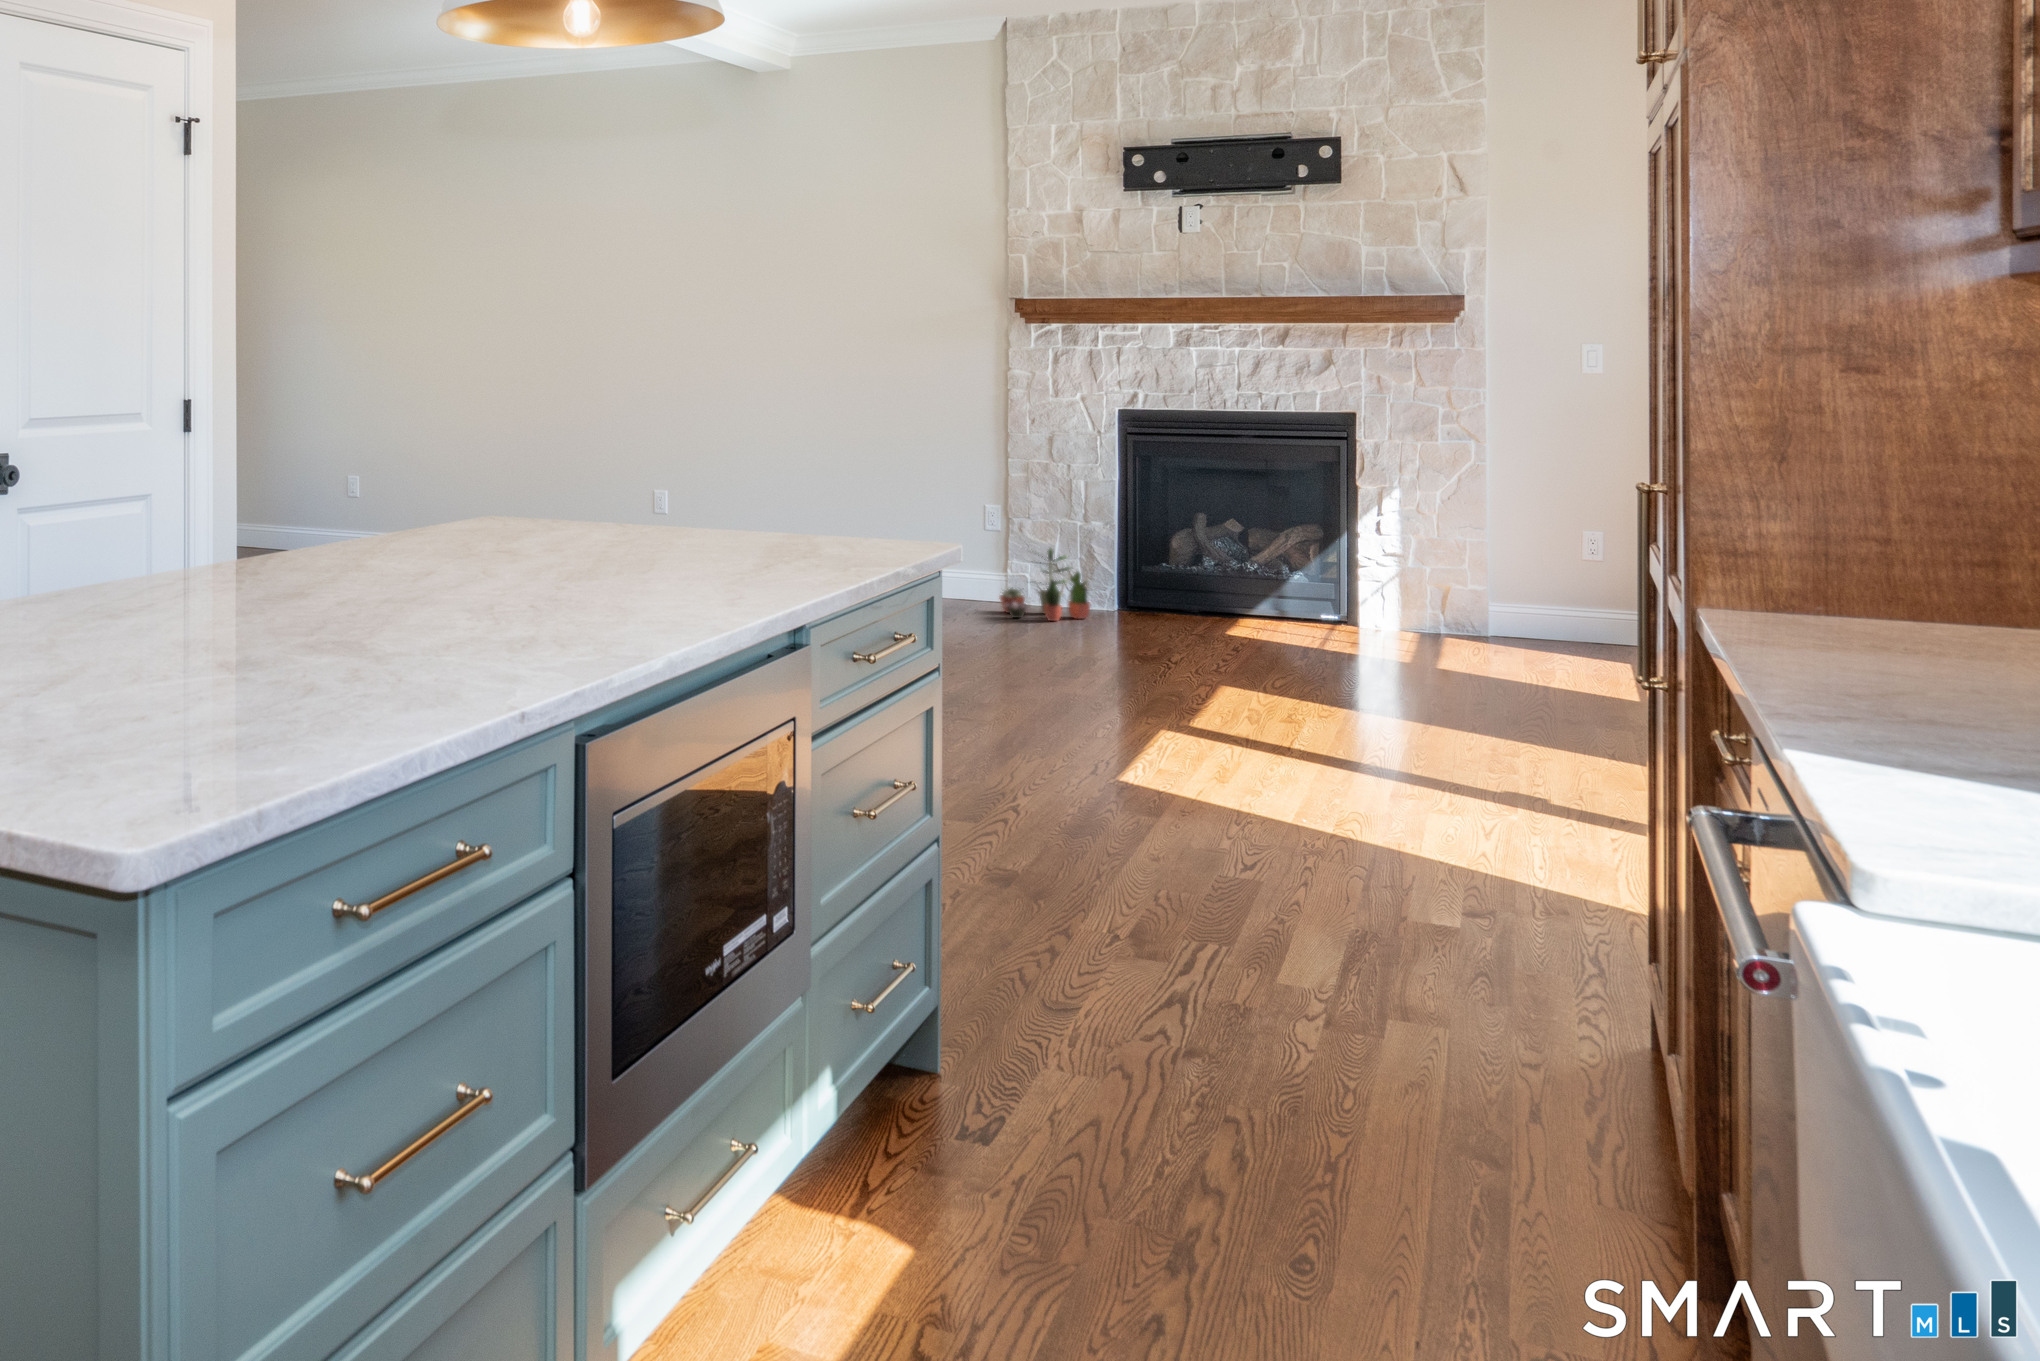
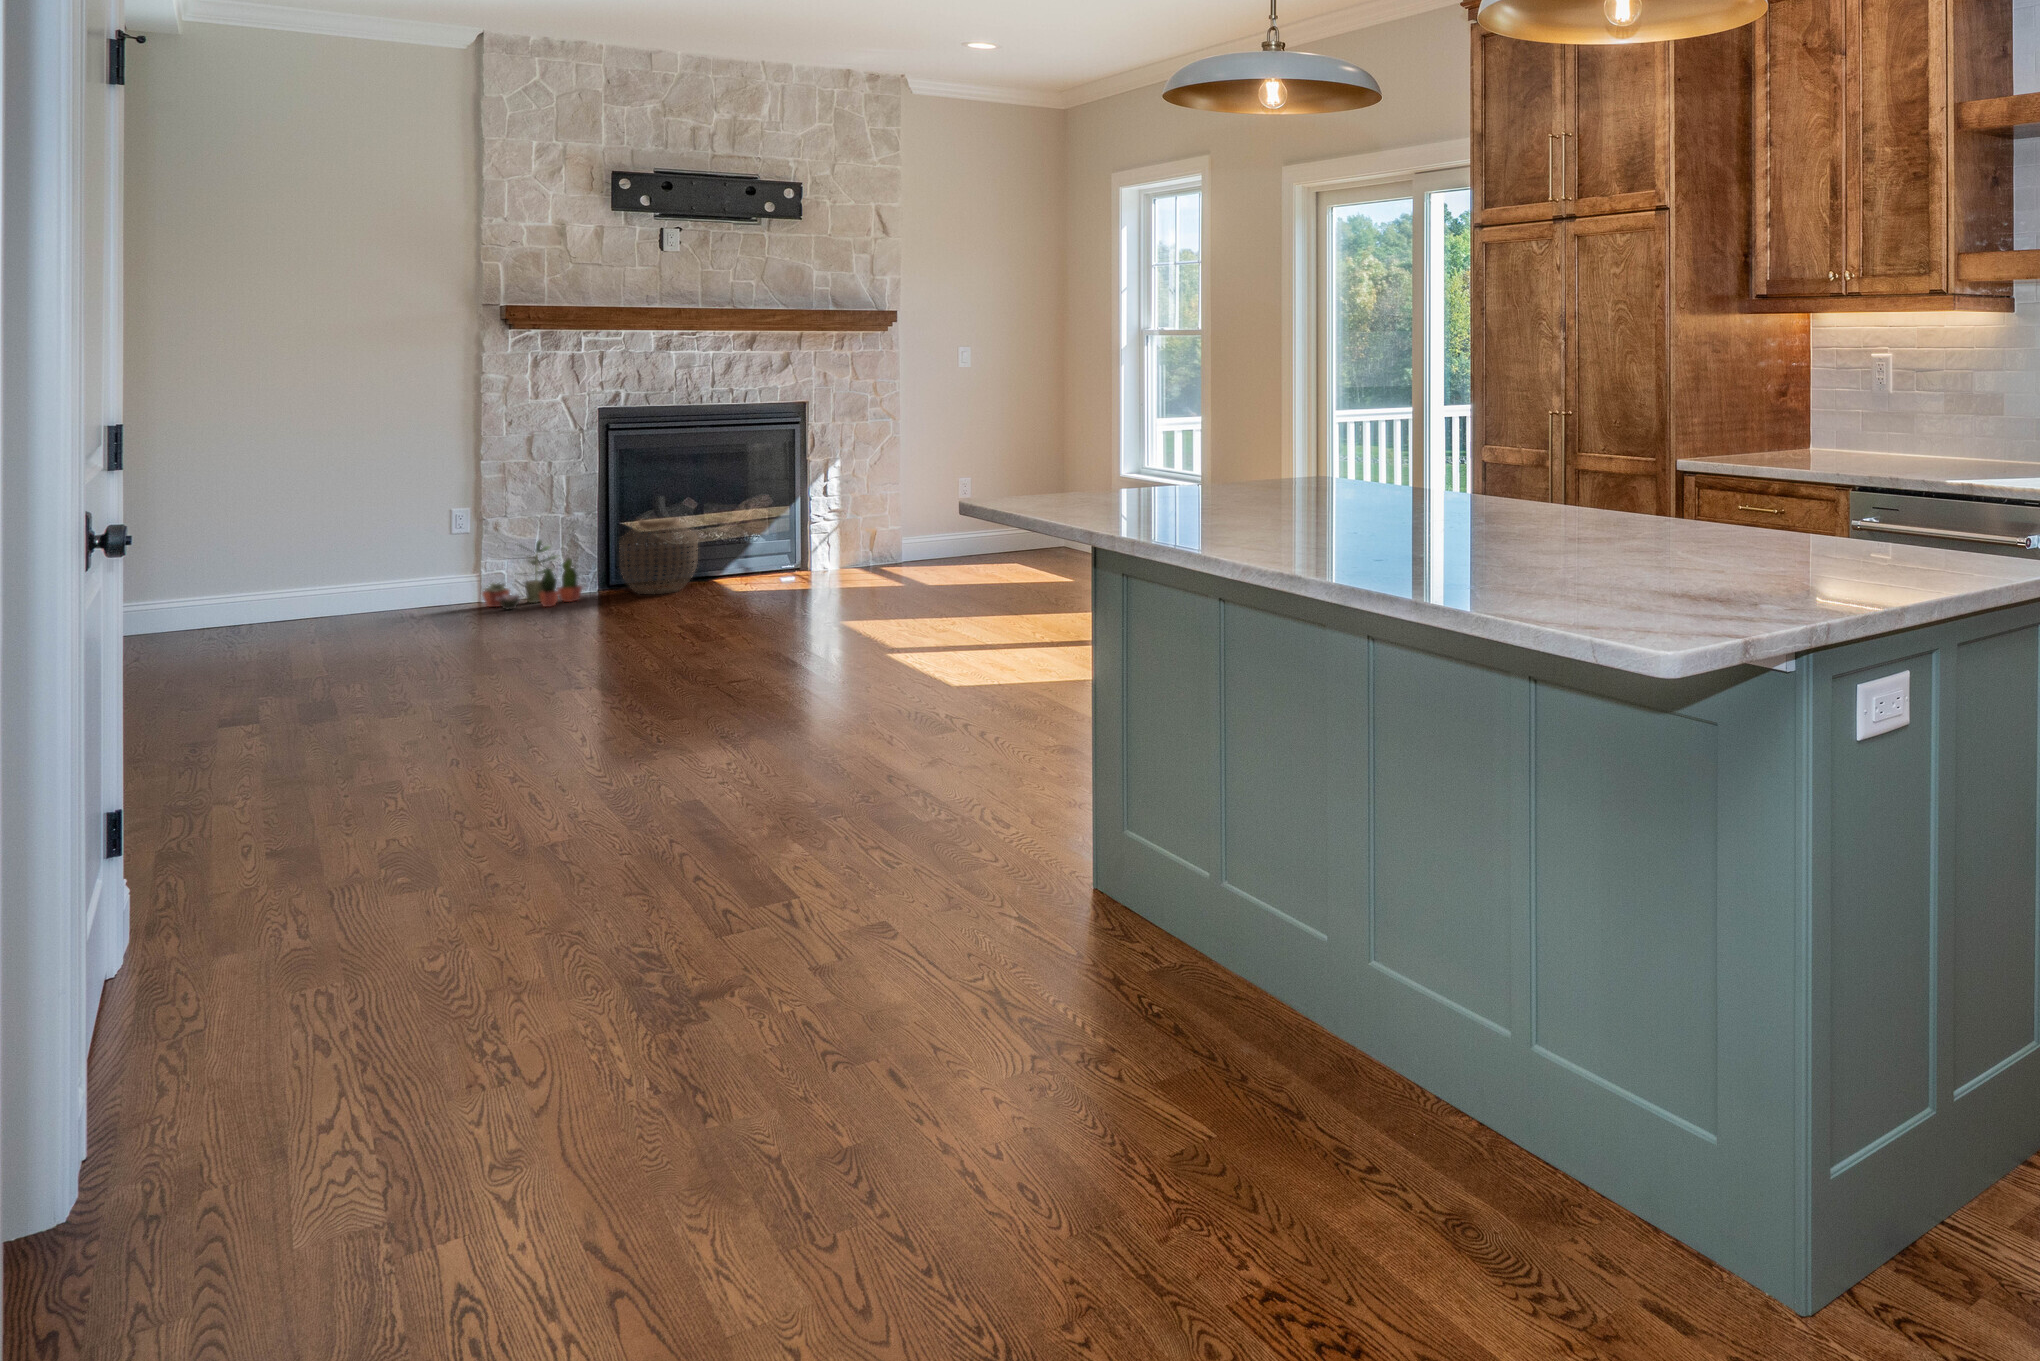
woven basket: none [1133,537,1217,625] -> present [619,518,698,594]

